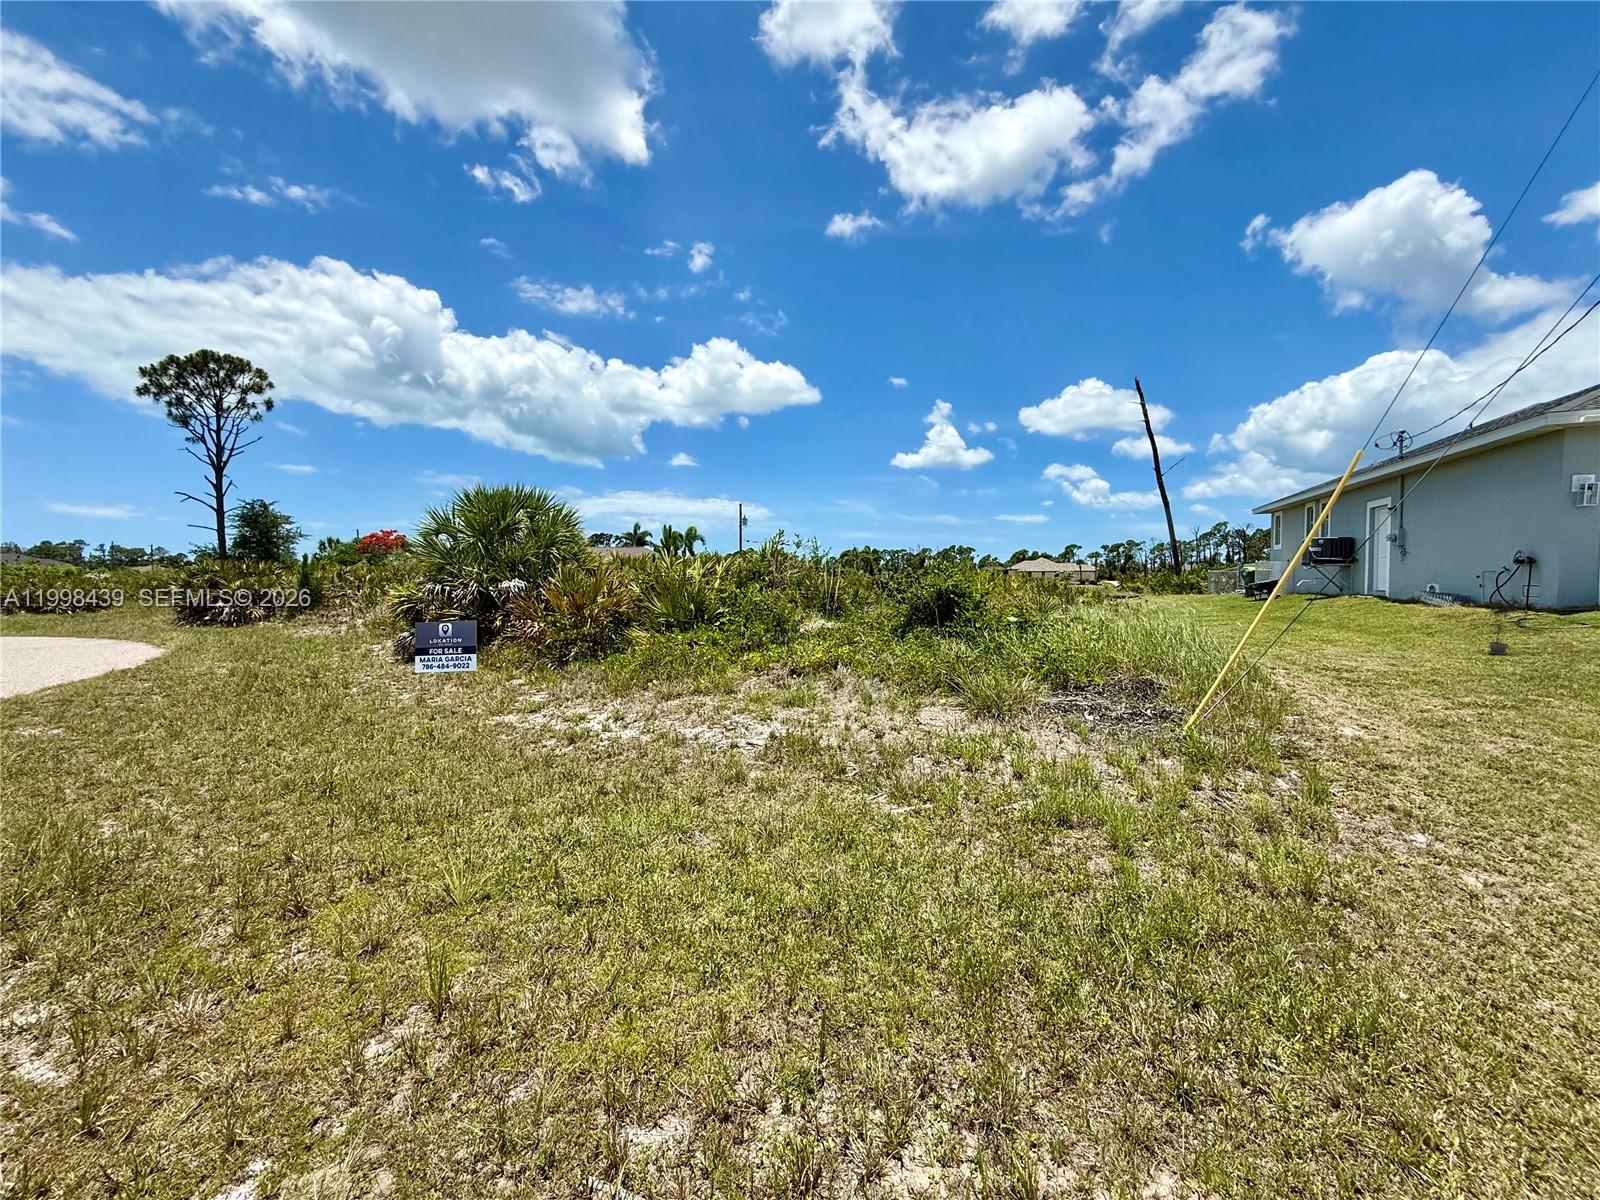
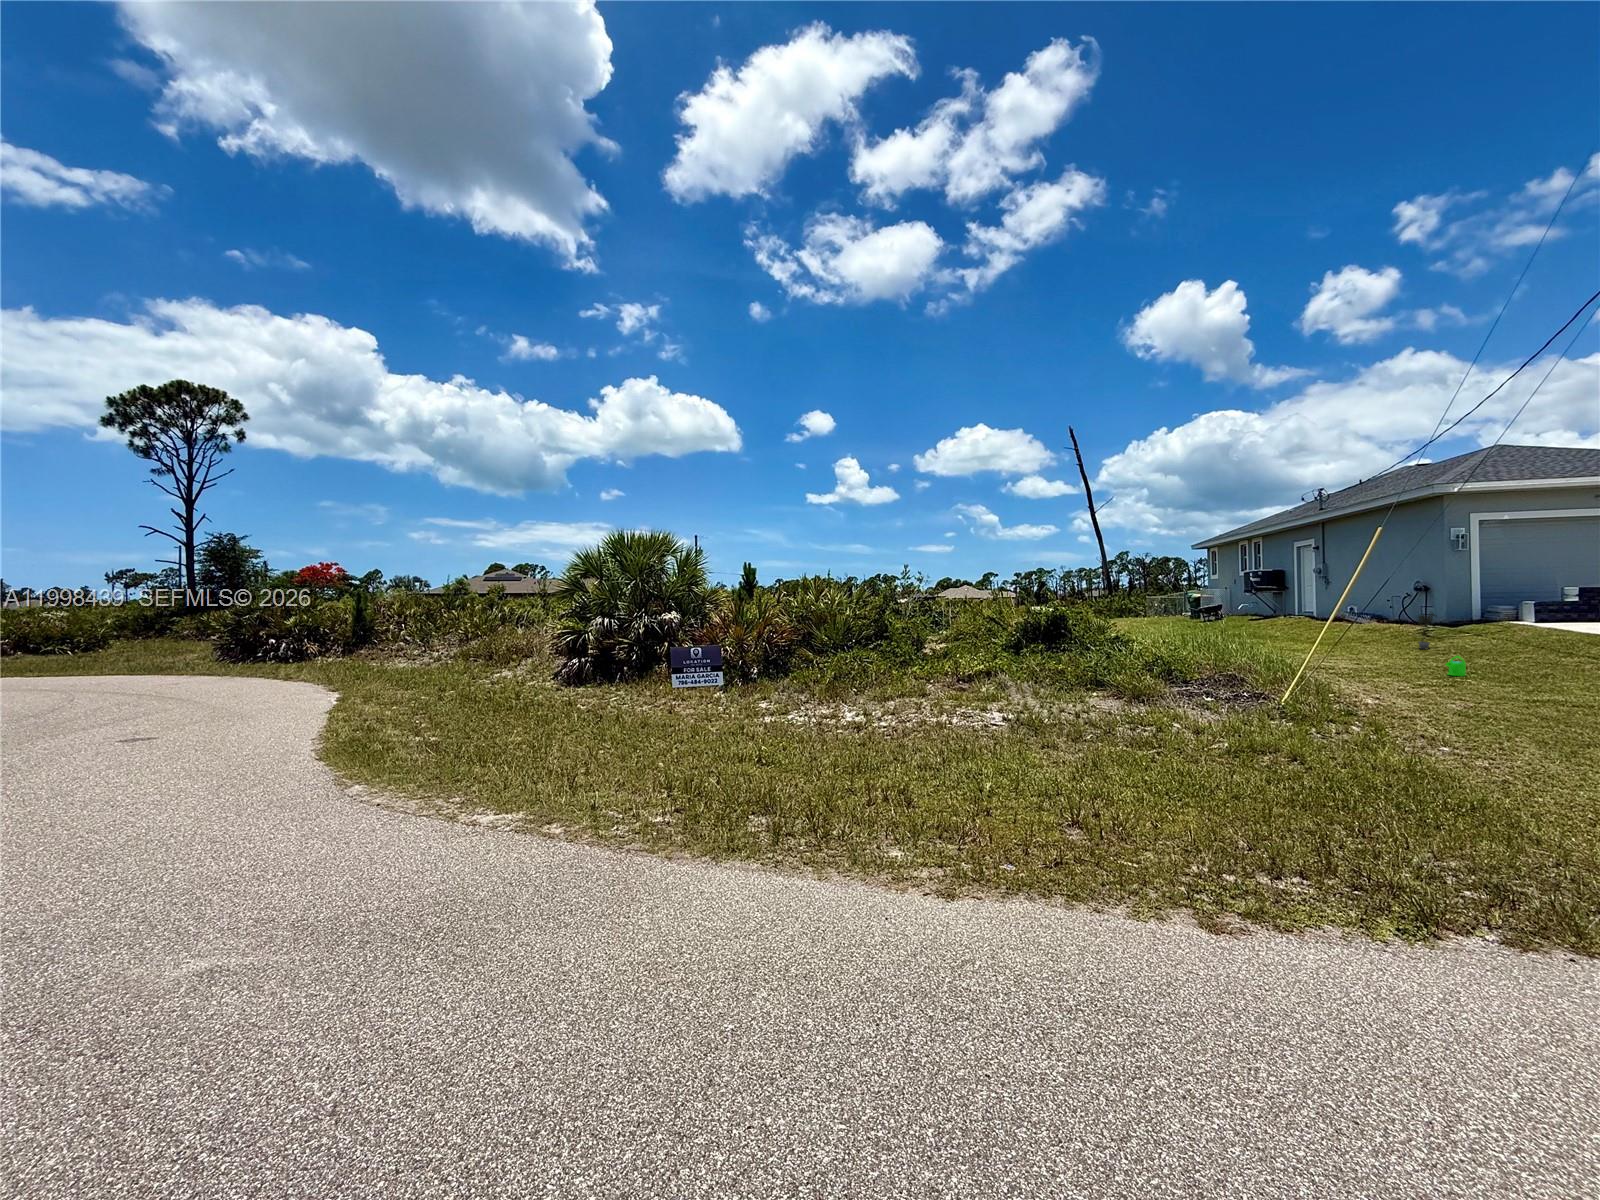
watering can: none [1503,675,1544,711] -> present [1446,656,1466,676]

